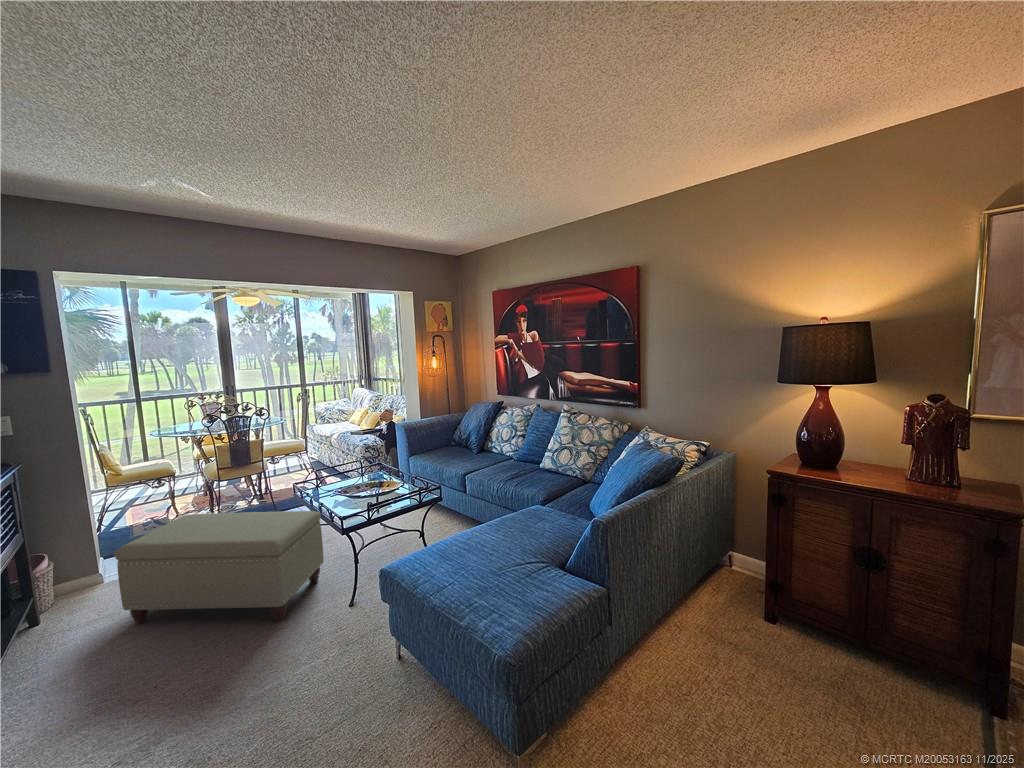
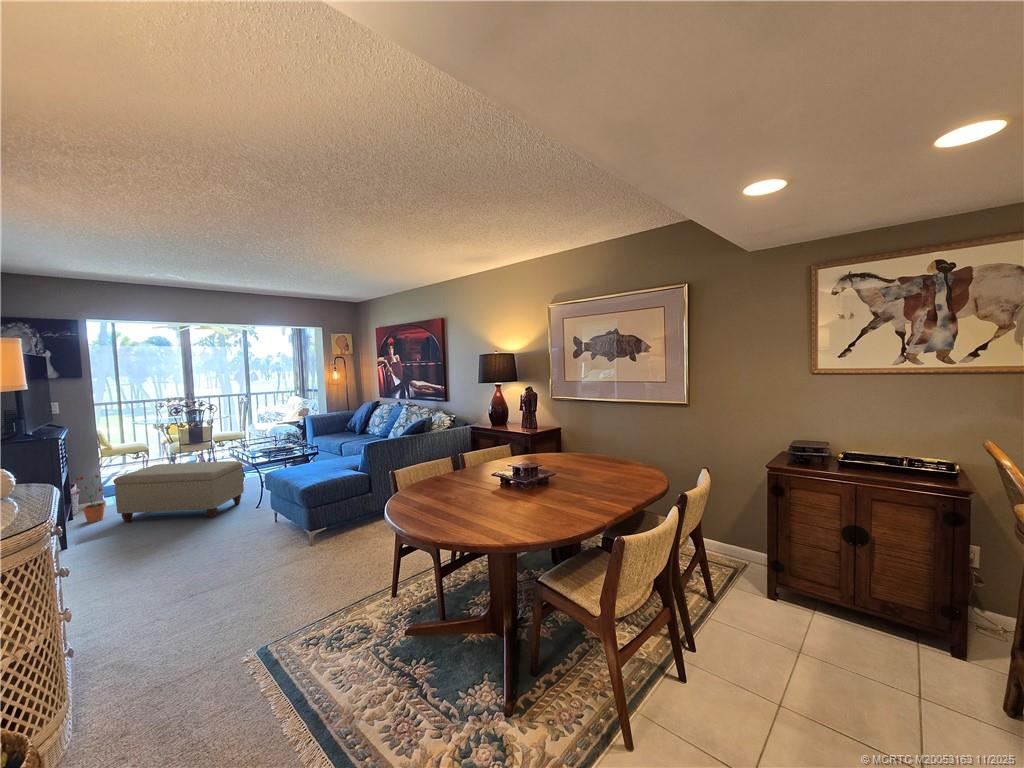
potted plant: none [52,537,110,620] -> present [75,475,105,523]

